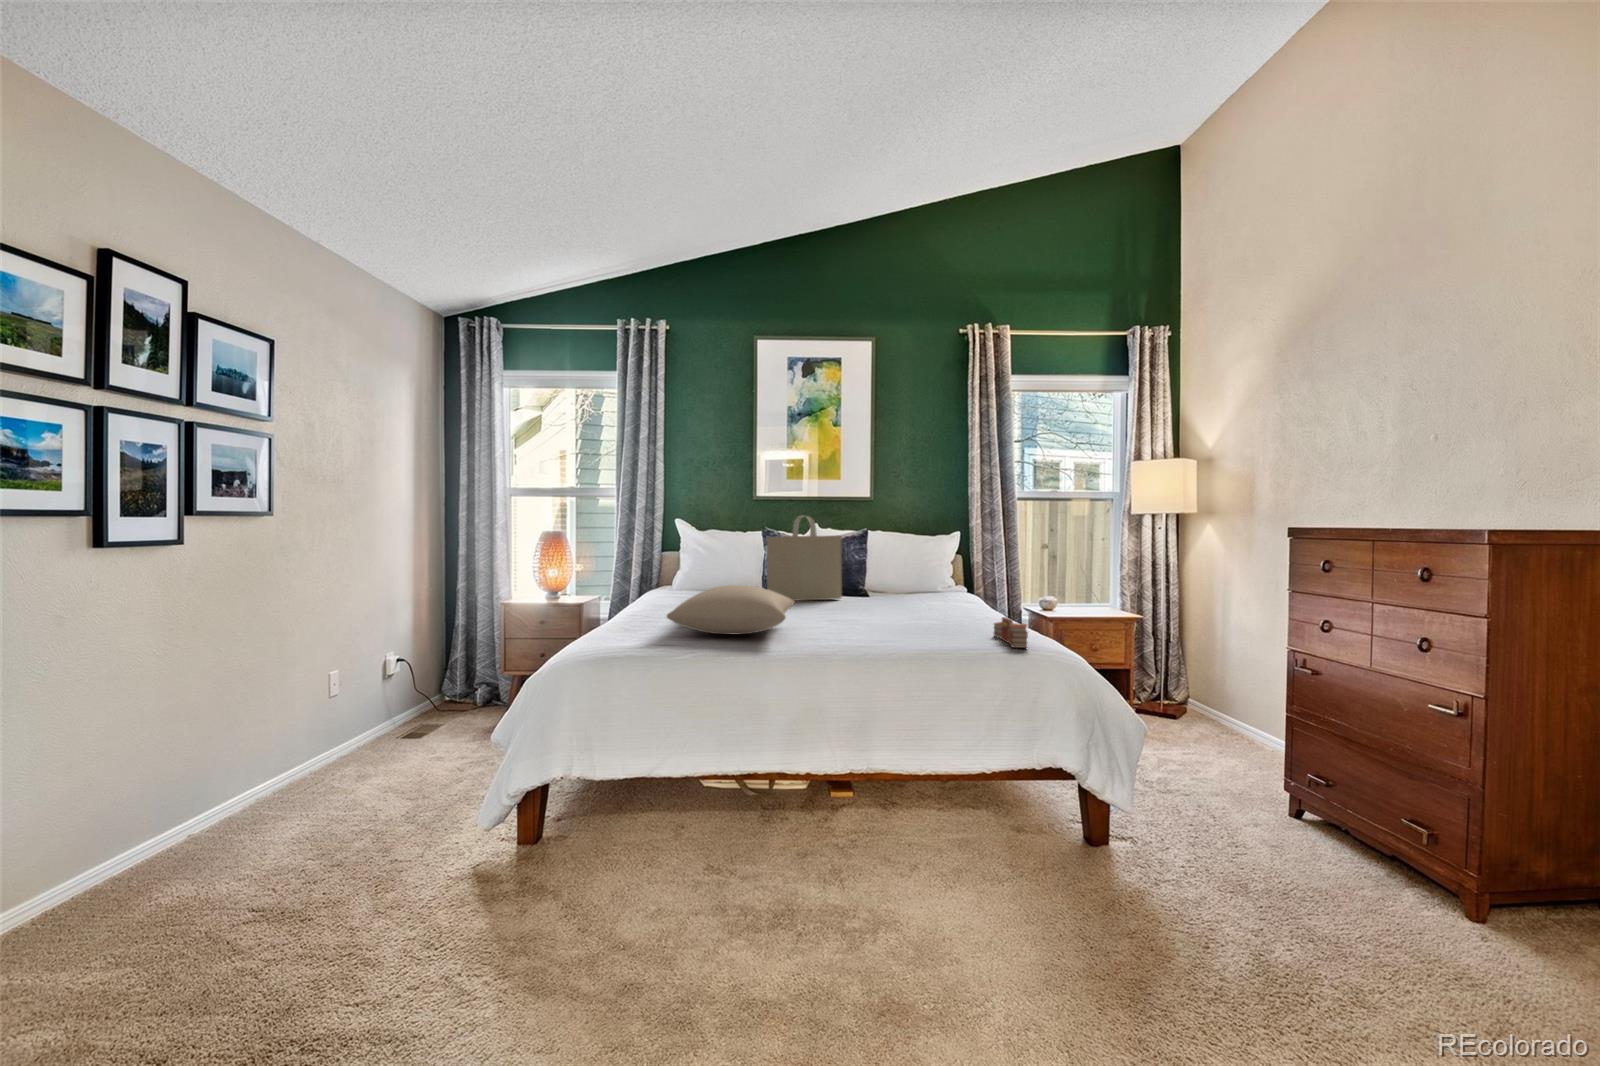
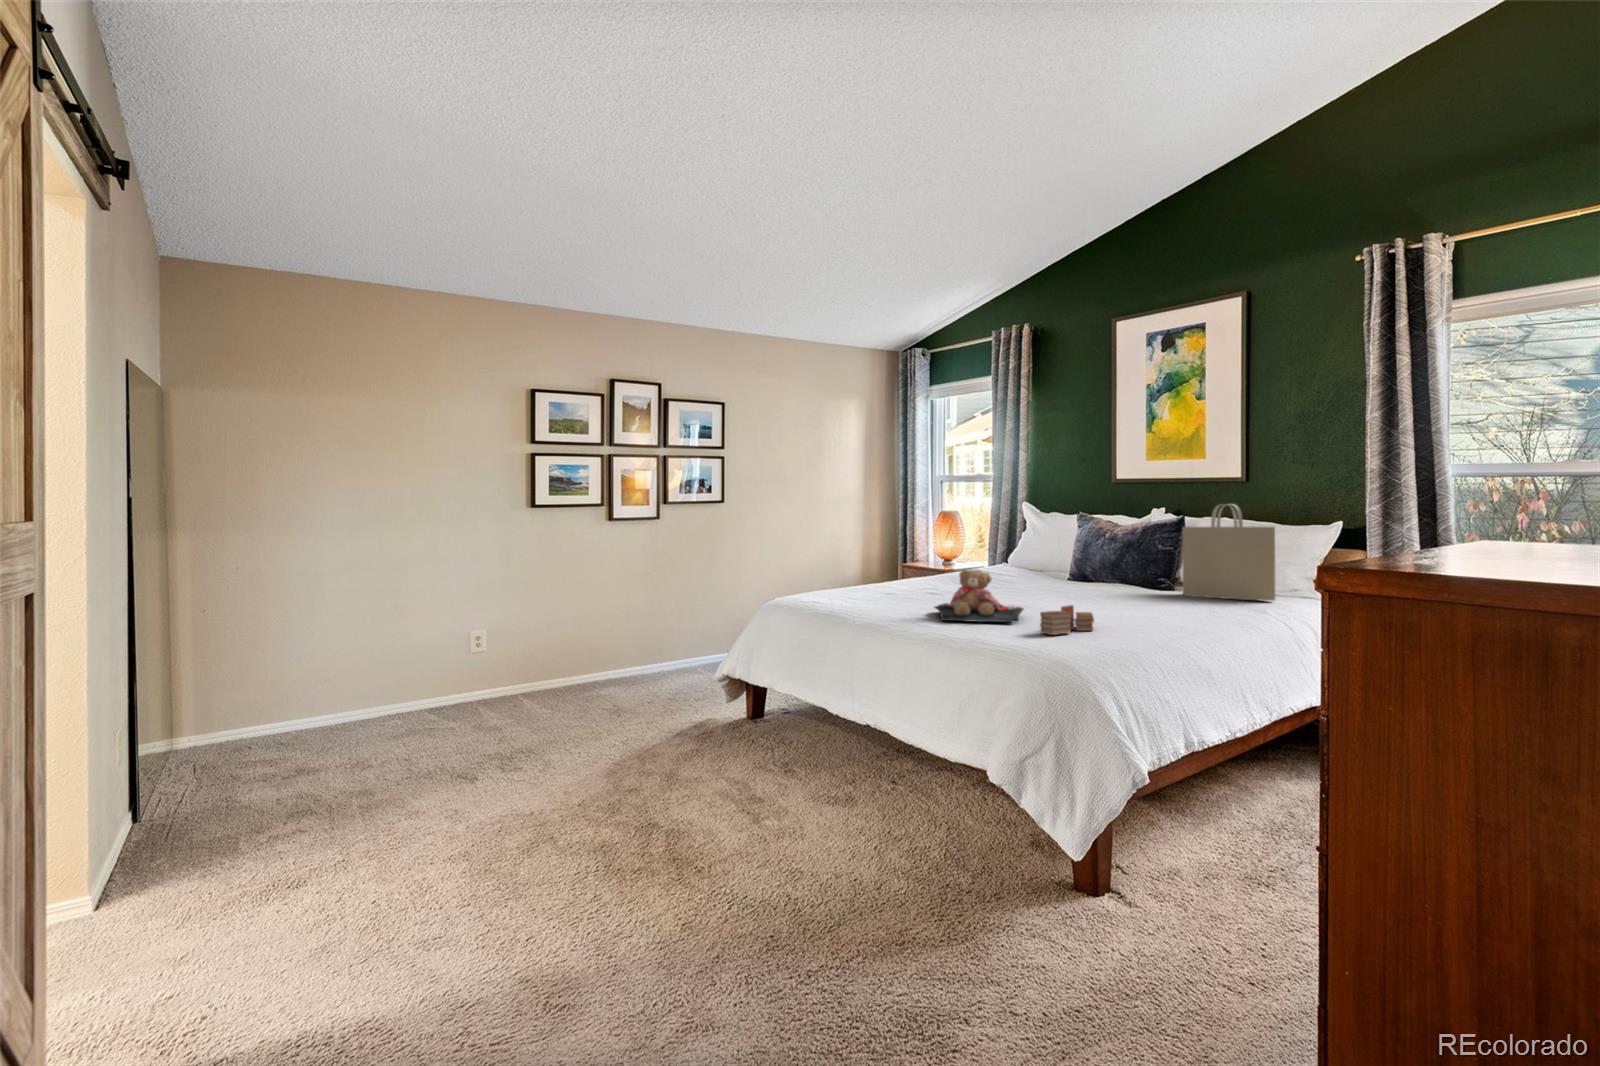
tote bag: present [767,516,842,601] -> present [1182,504,1275,601]
pillow: present [667,585,794,634] -> none [823,559,945,597]
teddy bear: none [858,590,963,650] -> present [934,569,1023,622]

